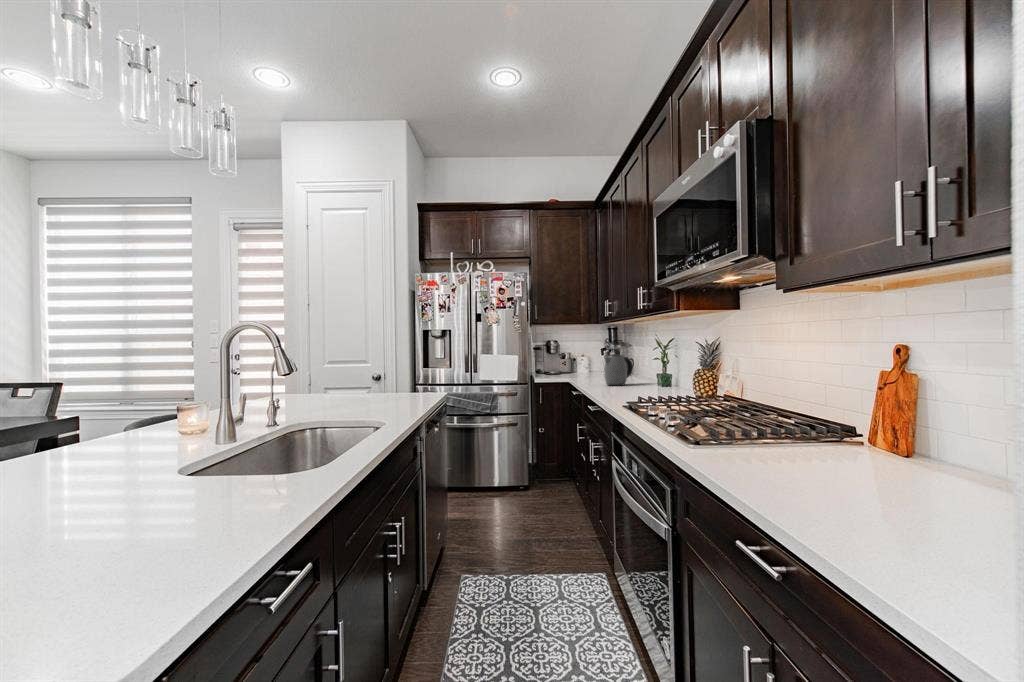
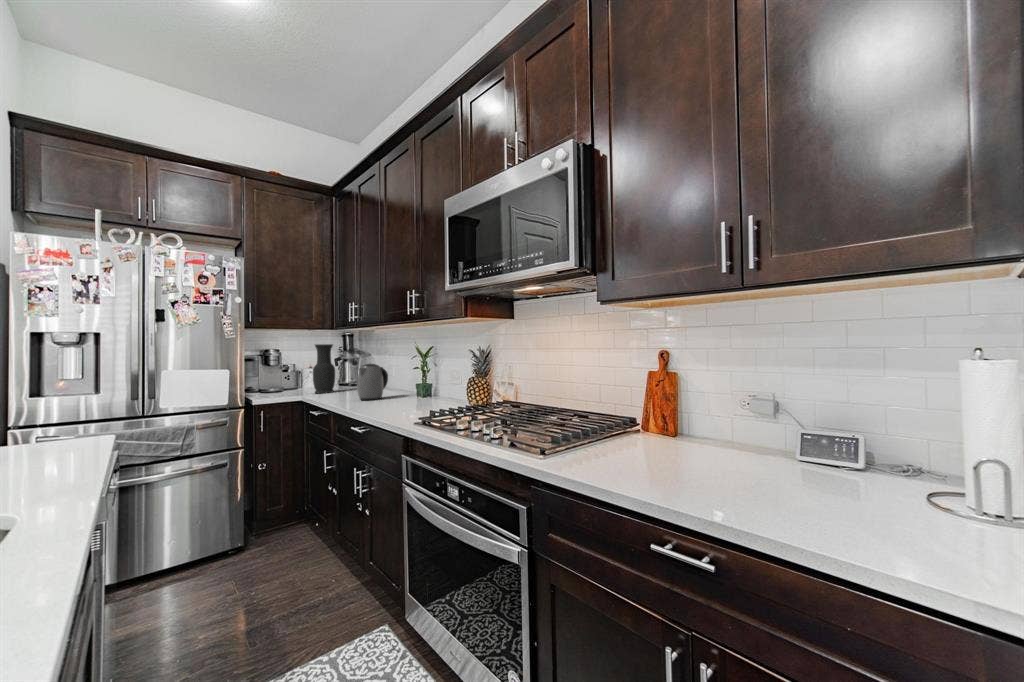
vase: none [581,336,600,378] -> present [313,344,335,393]

